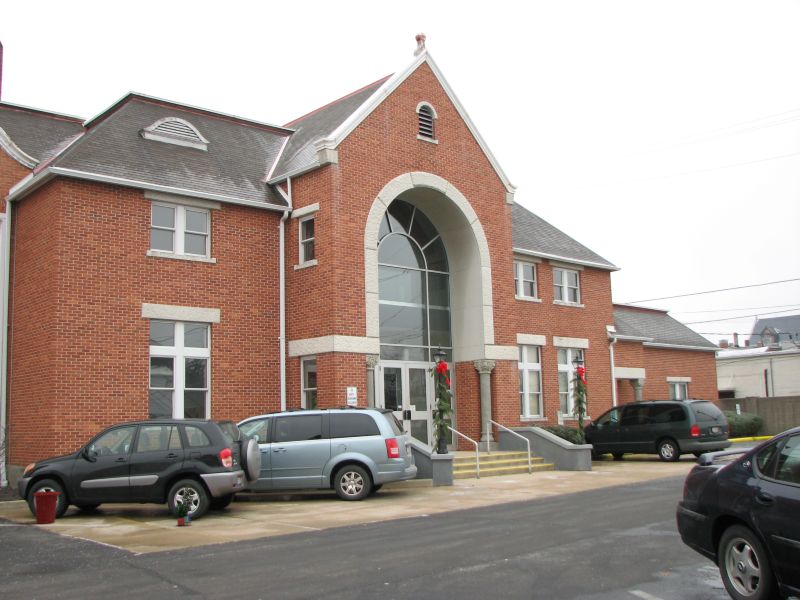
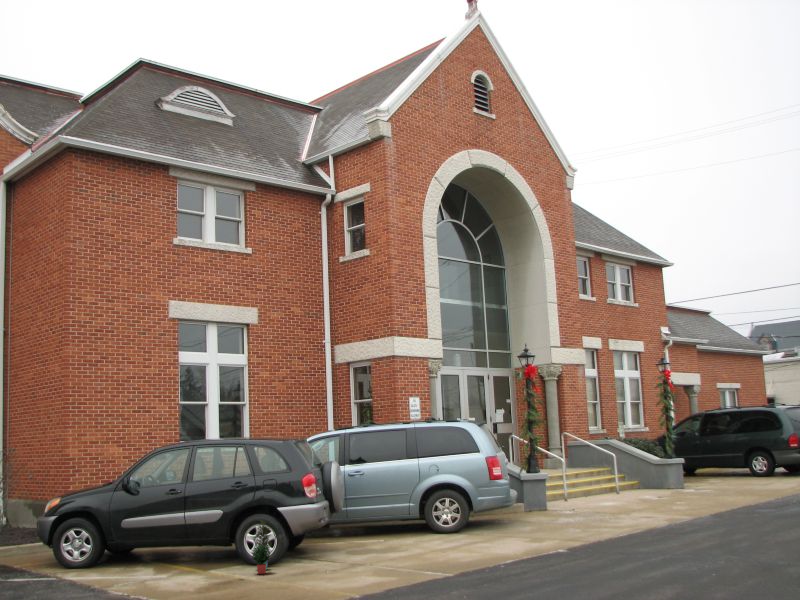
waste bin: present [33,491,60,524] -> none [63,533,98,576]

